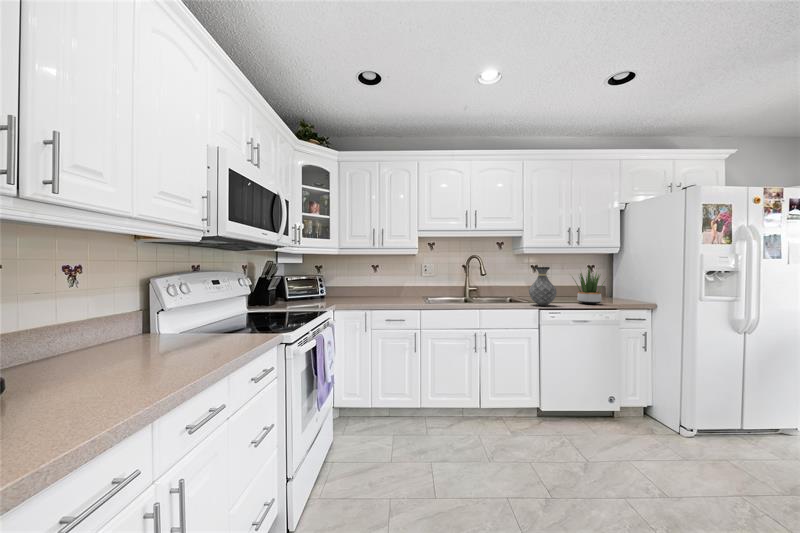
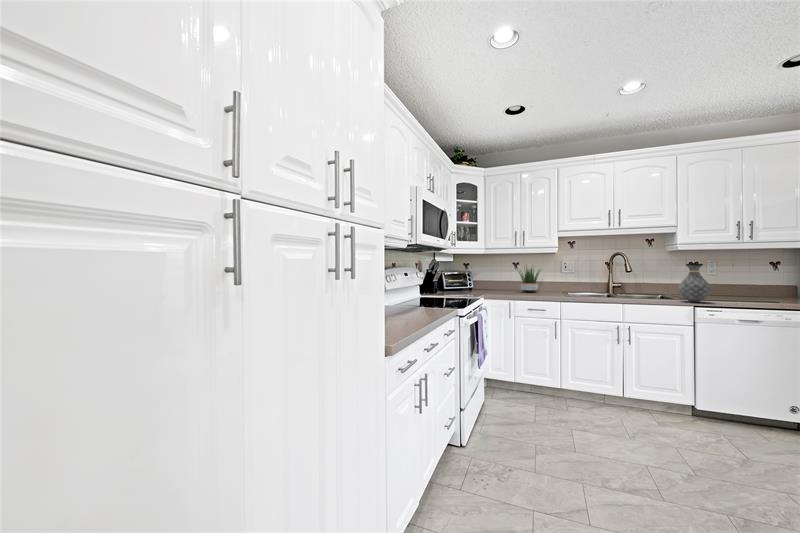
potted plant: present [573,269,605,304] -> present [518,267,540,292]

